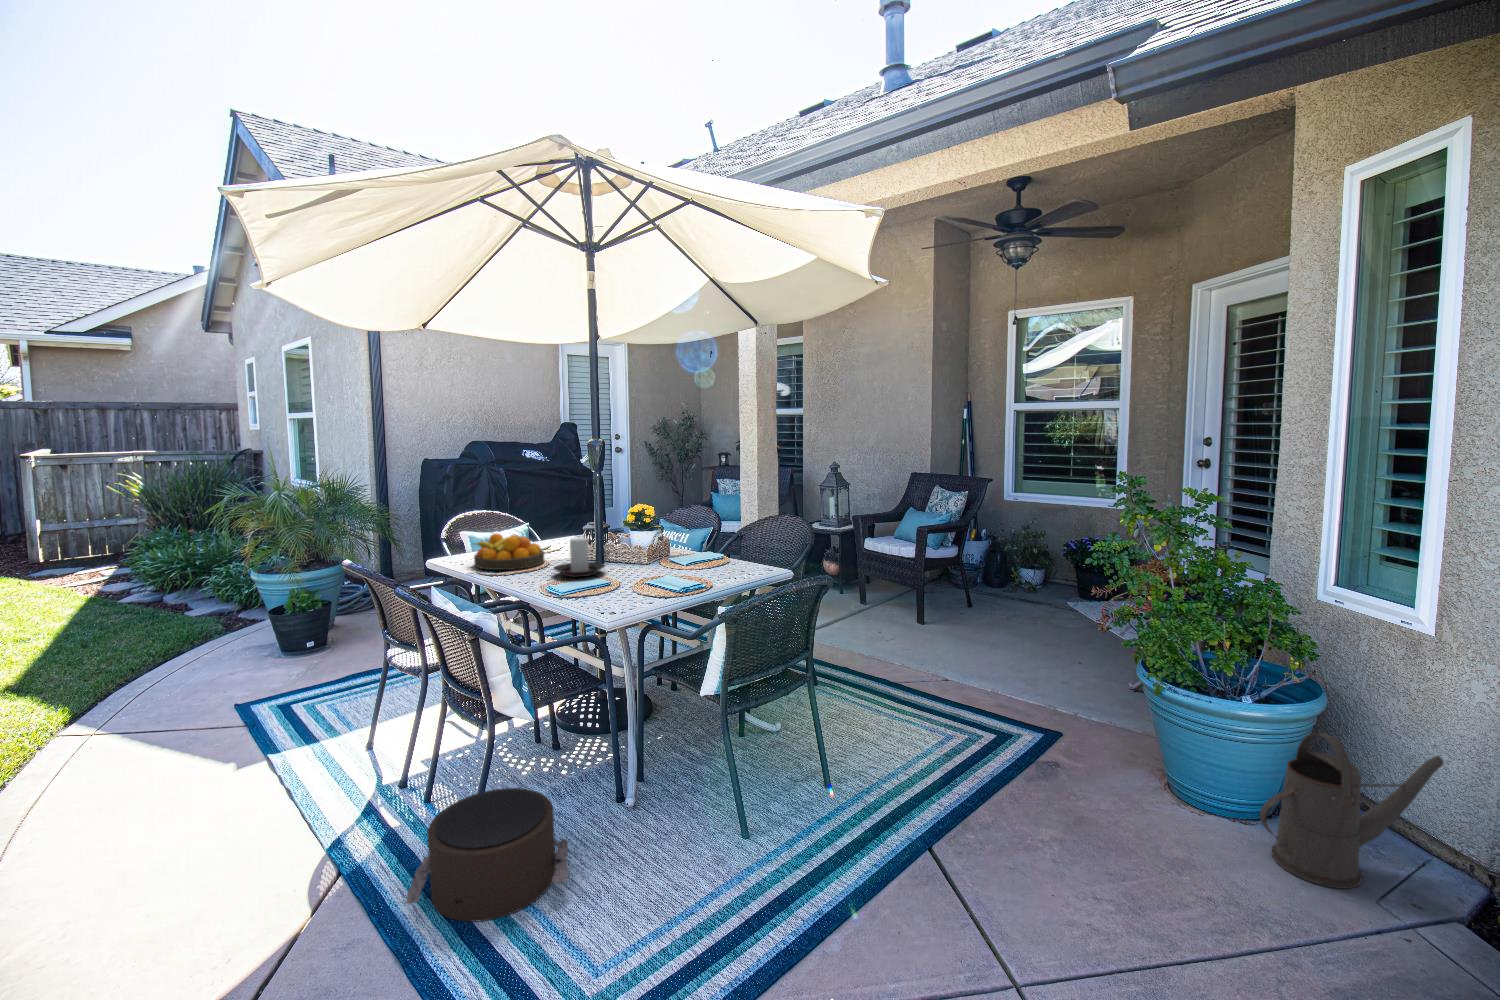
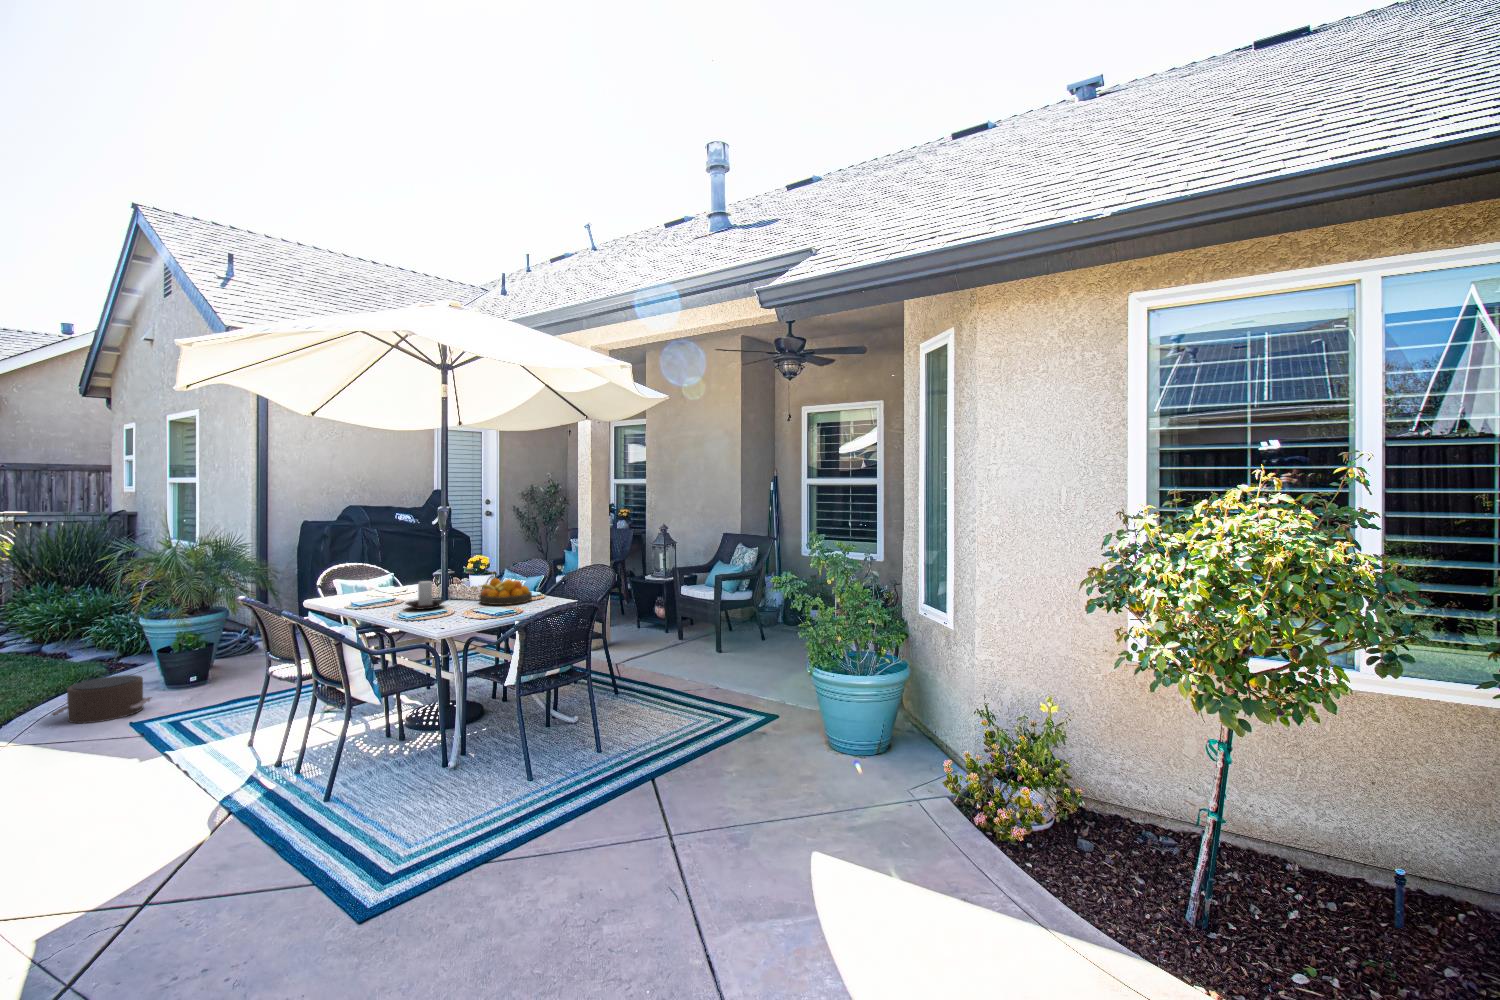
fruit bowl: present [473,534,544,570] -> present [479,578,532,605]
watering can: present [1260,733,1443,889] -> none [849,691,949,783]
pouf: present [406,788,569,922] -> present [52,675,152,723]

